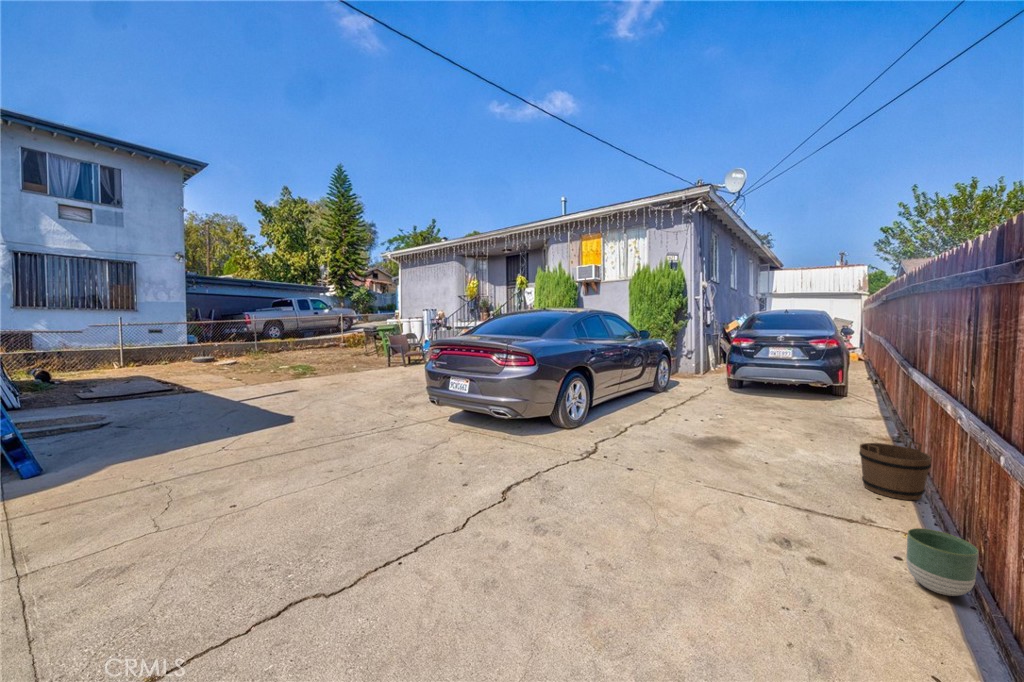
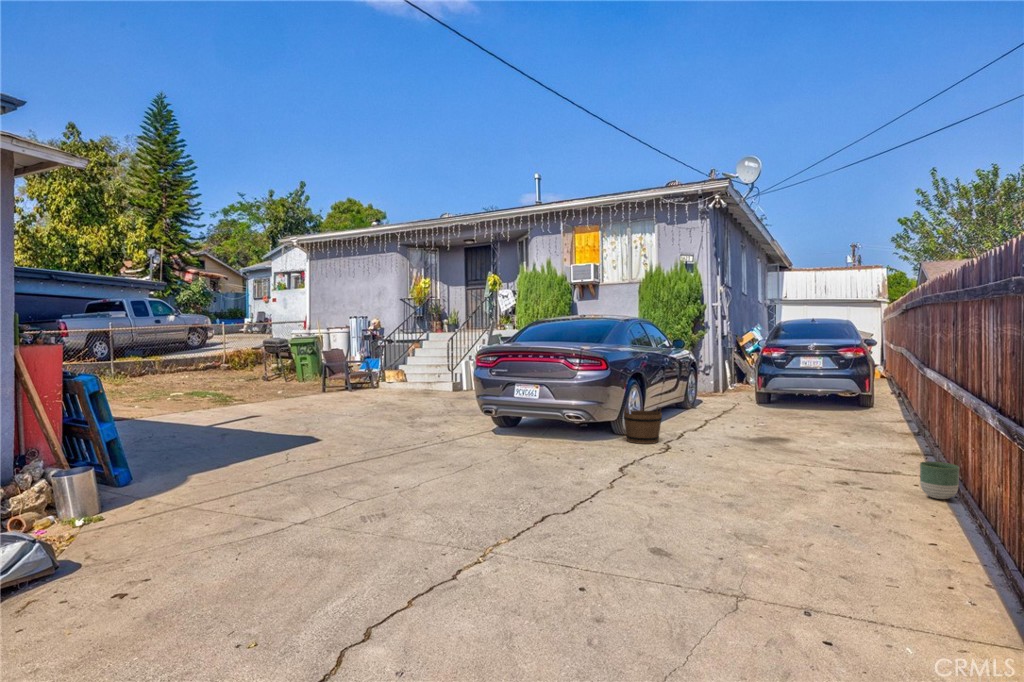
bucket: present [859,441,931,500] -> present [624,407,662,444]

